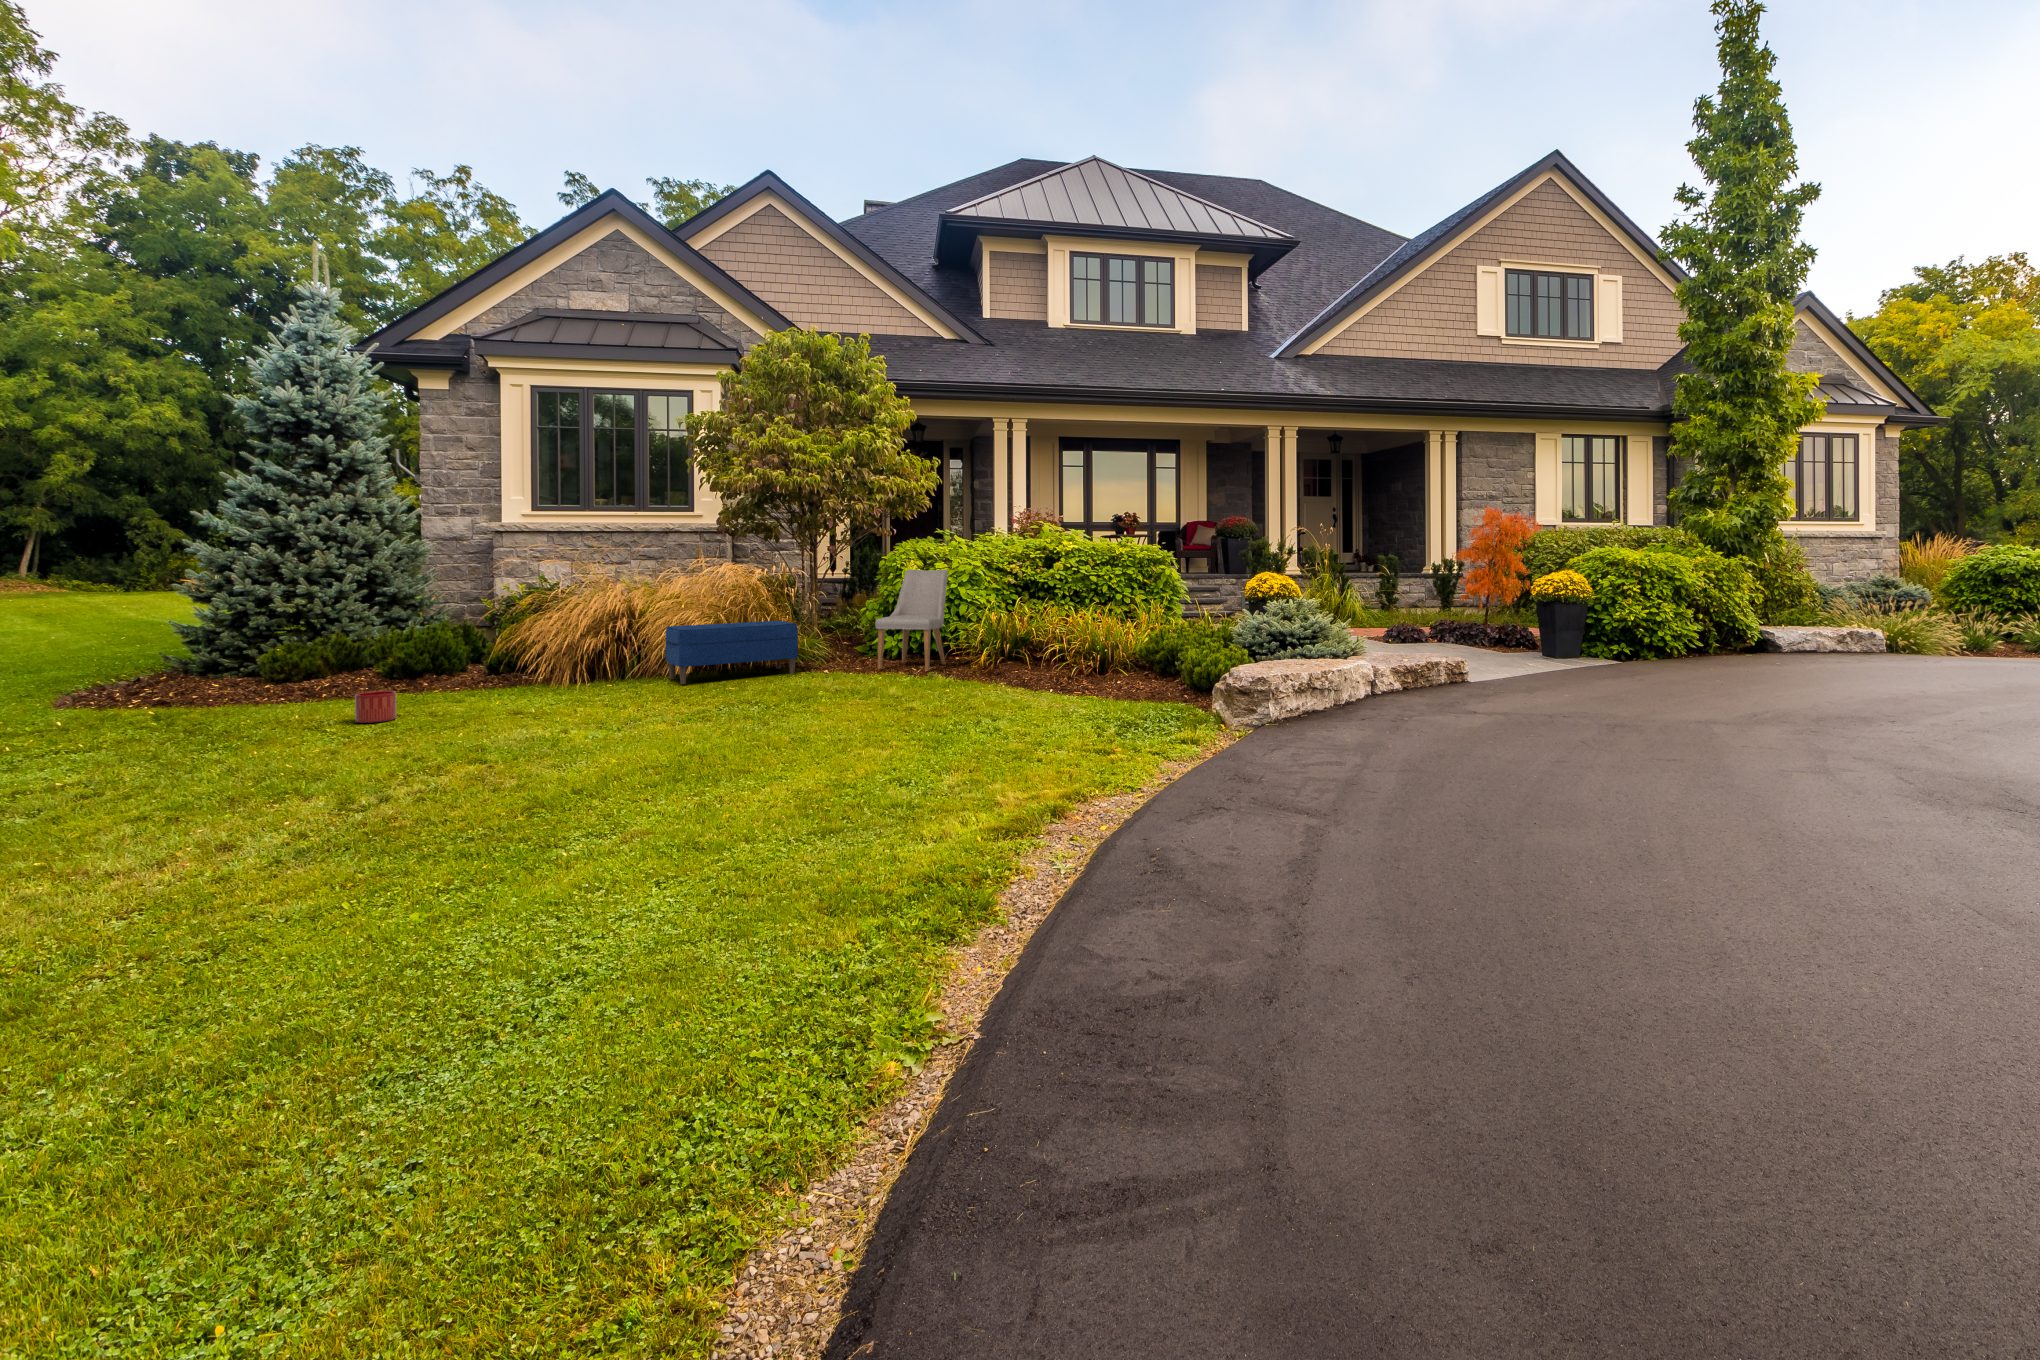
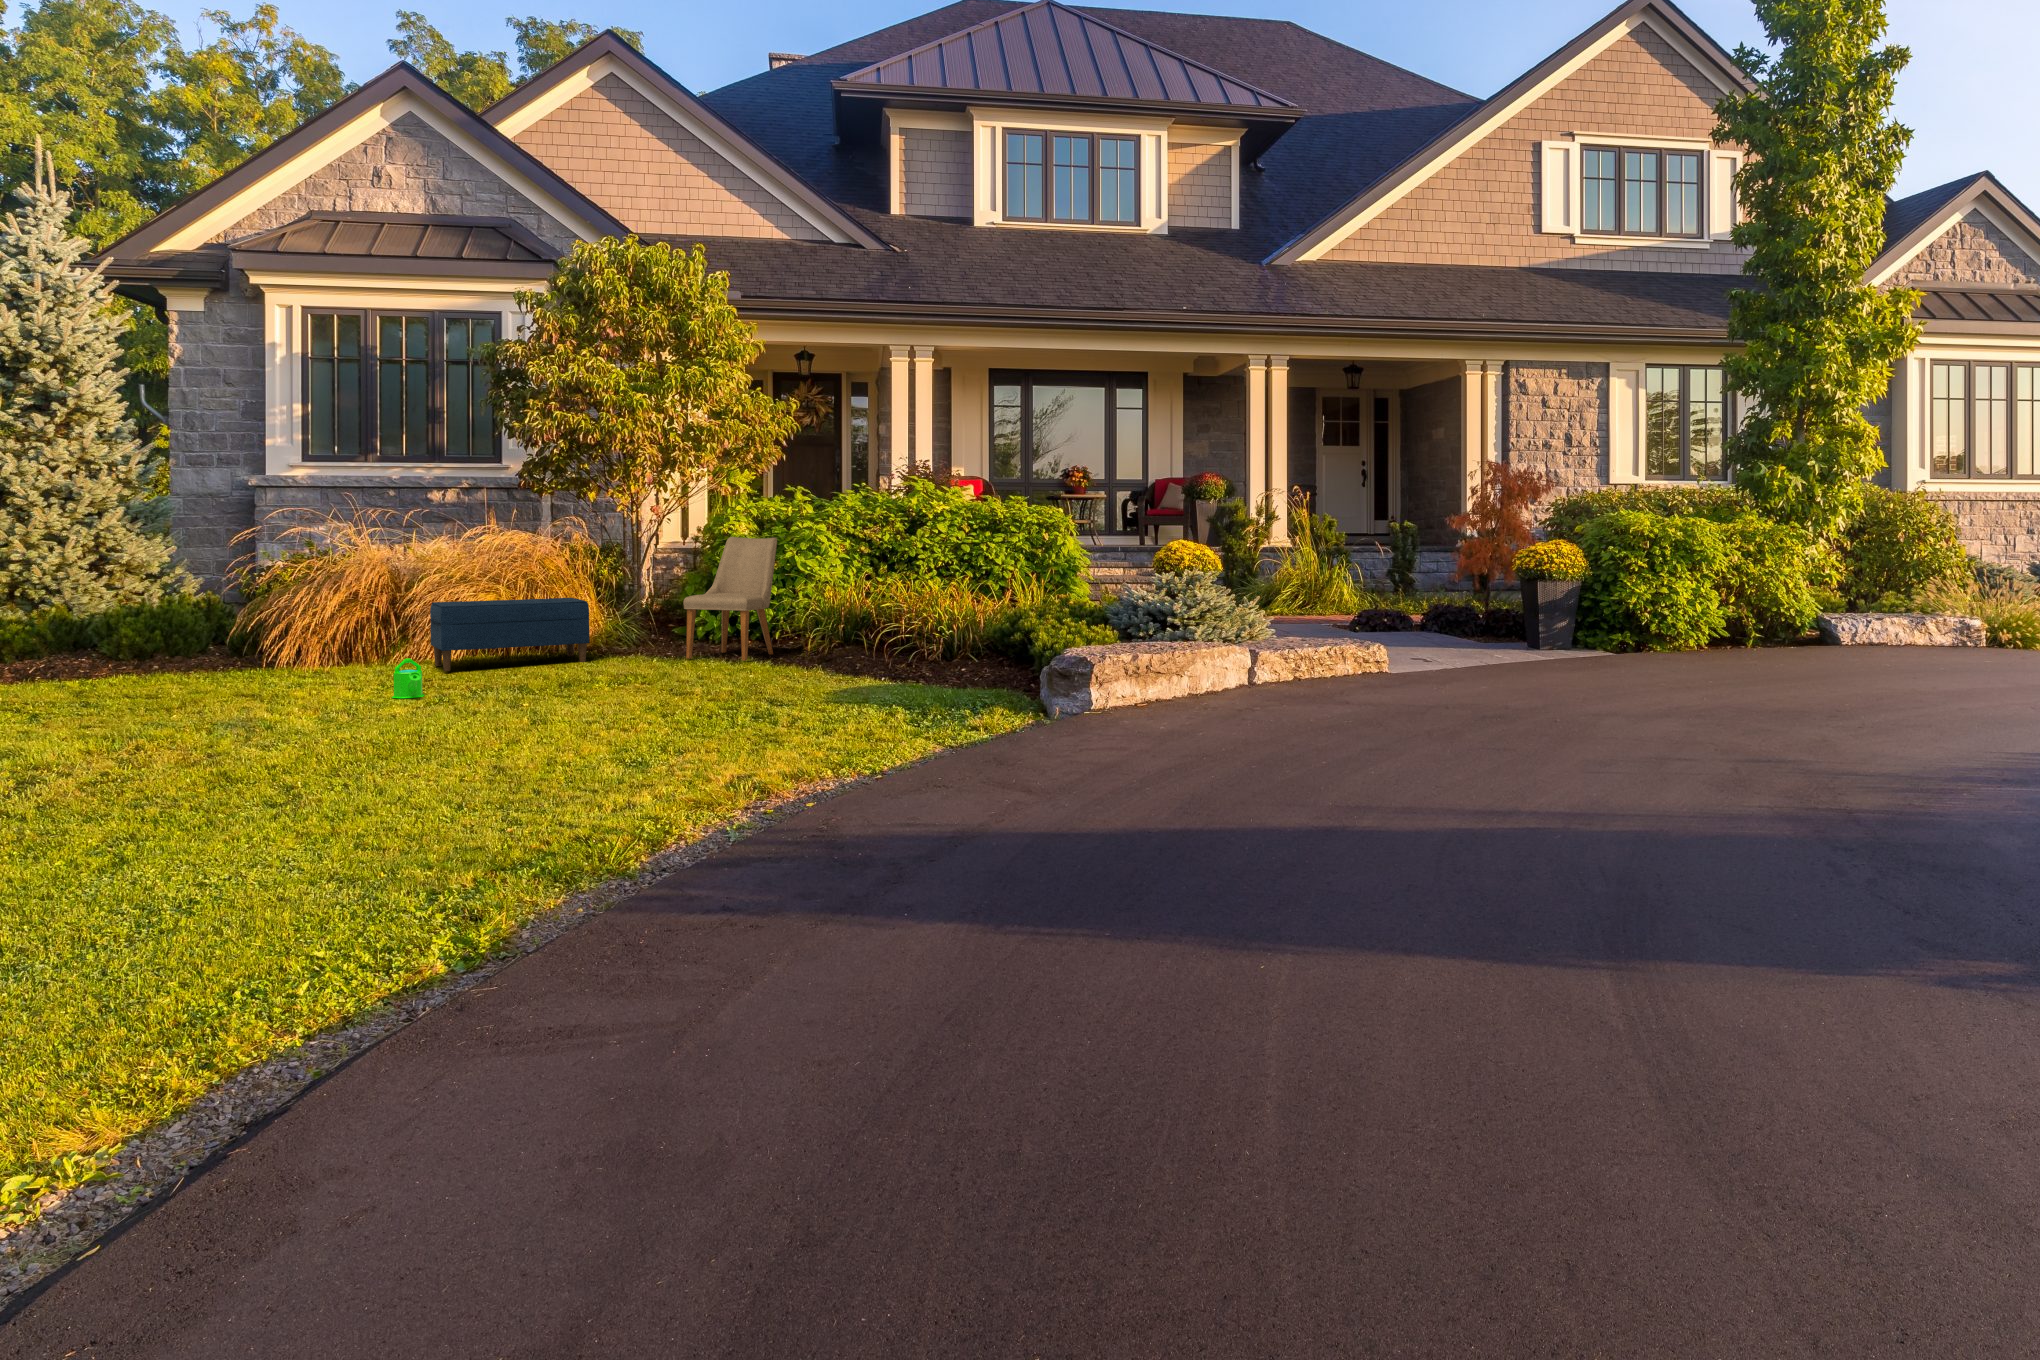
watering can: none [647,675,675,710] -> present [392,658,424,698]
planter: present [355,691,396,723] -> none [59,671,107,707]

